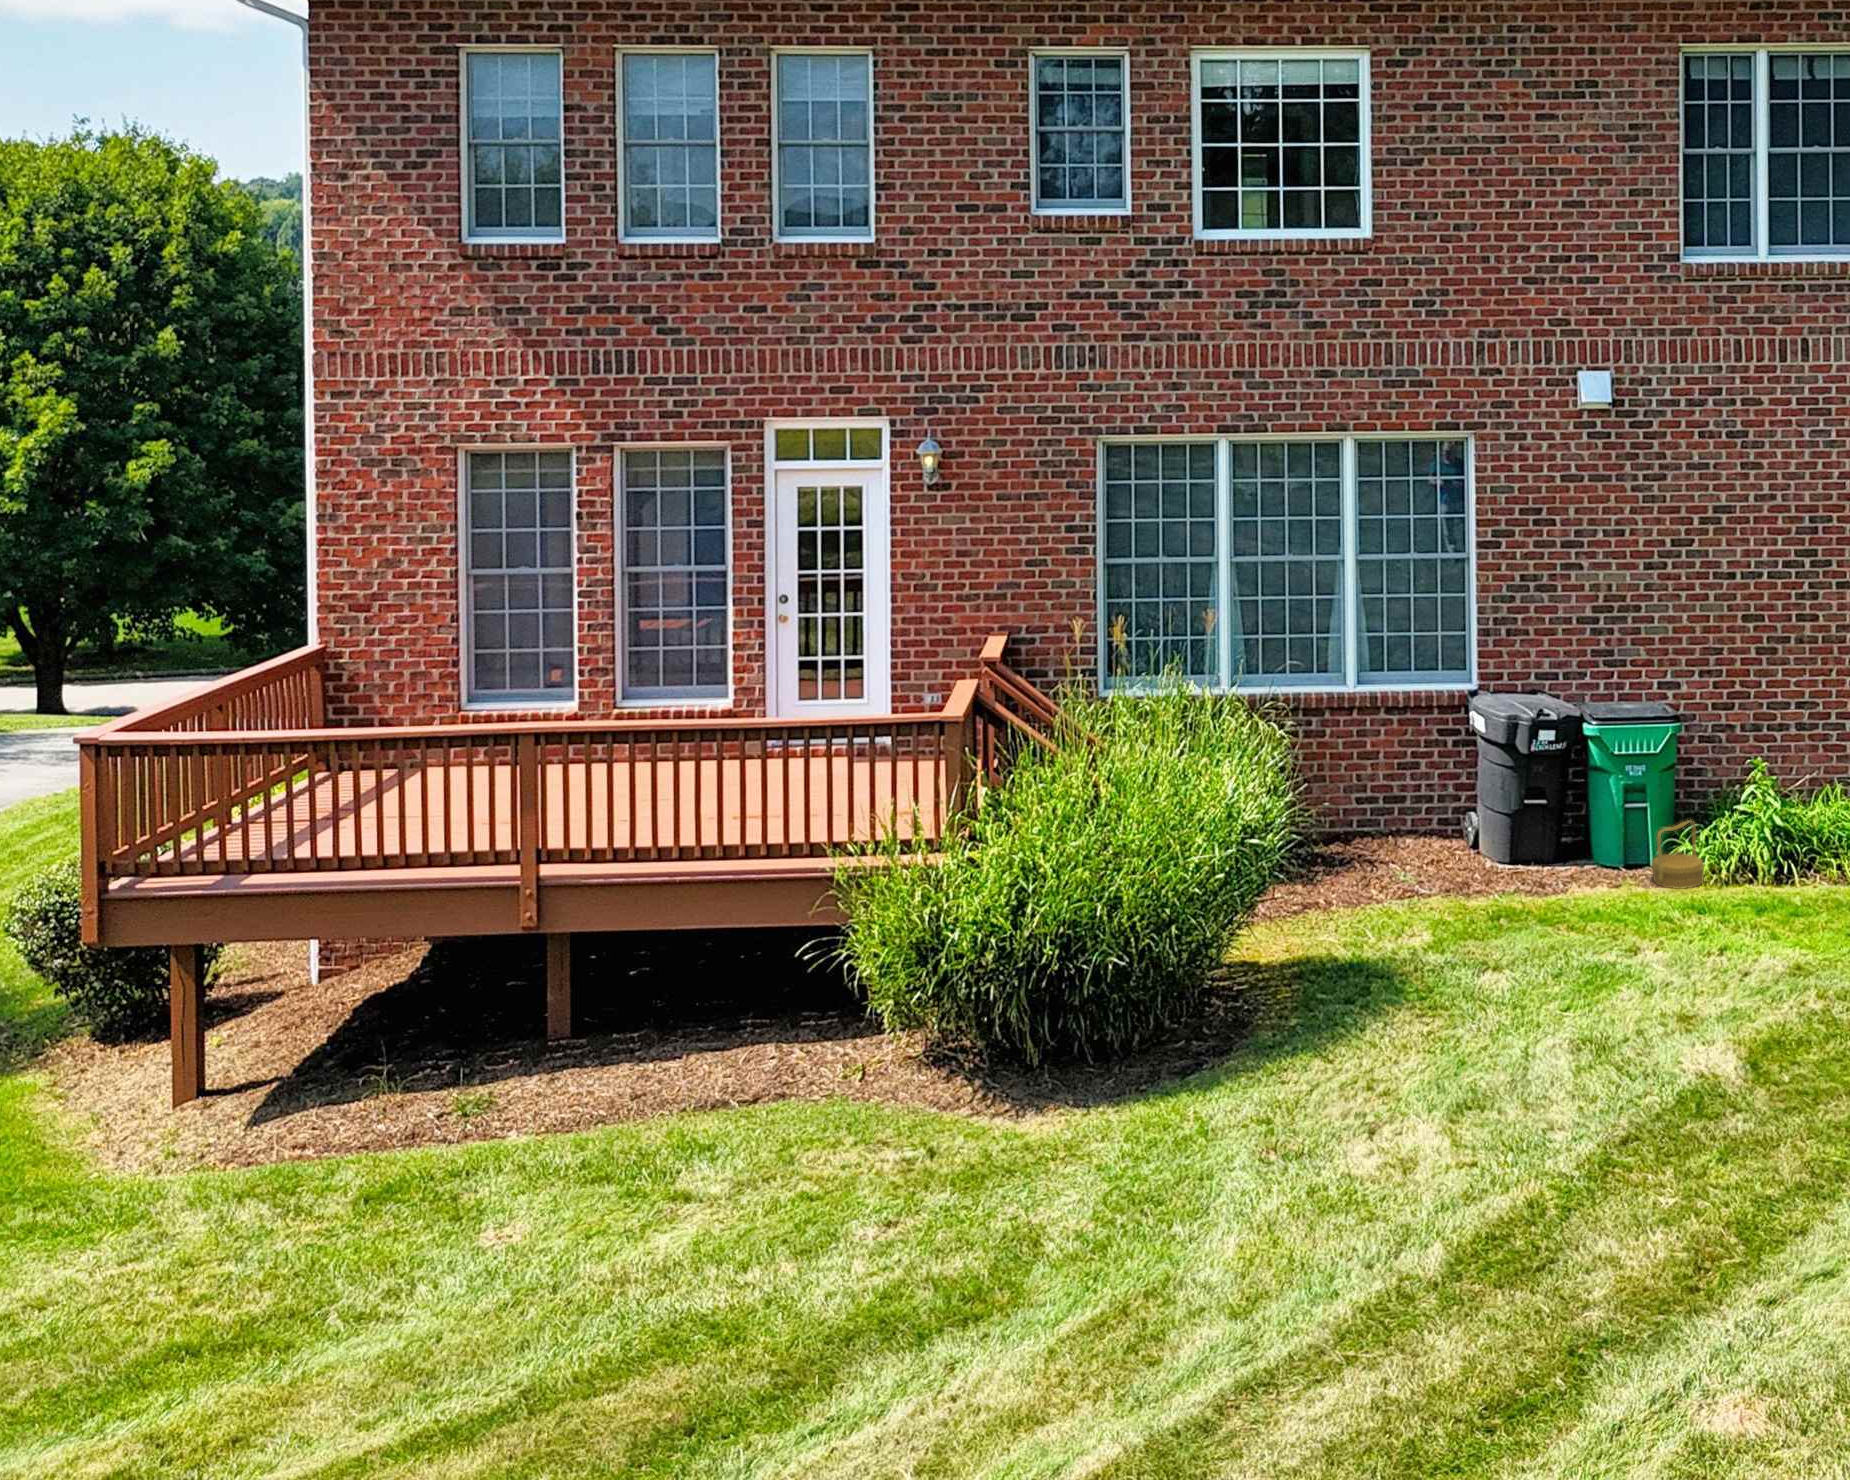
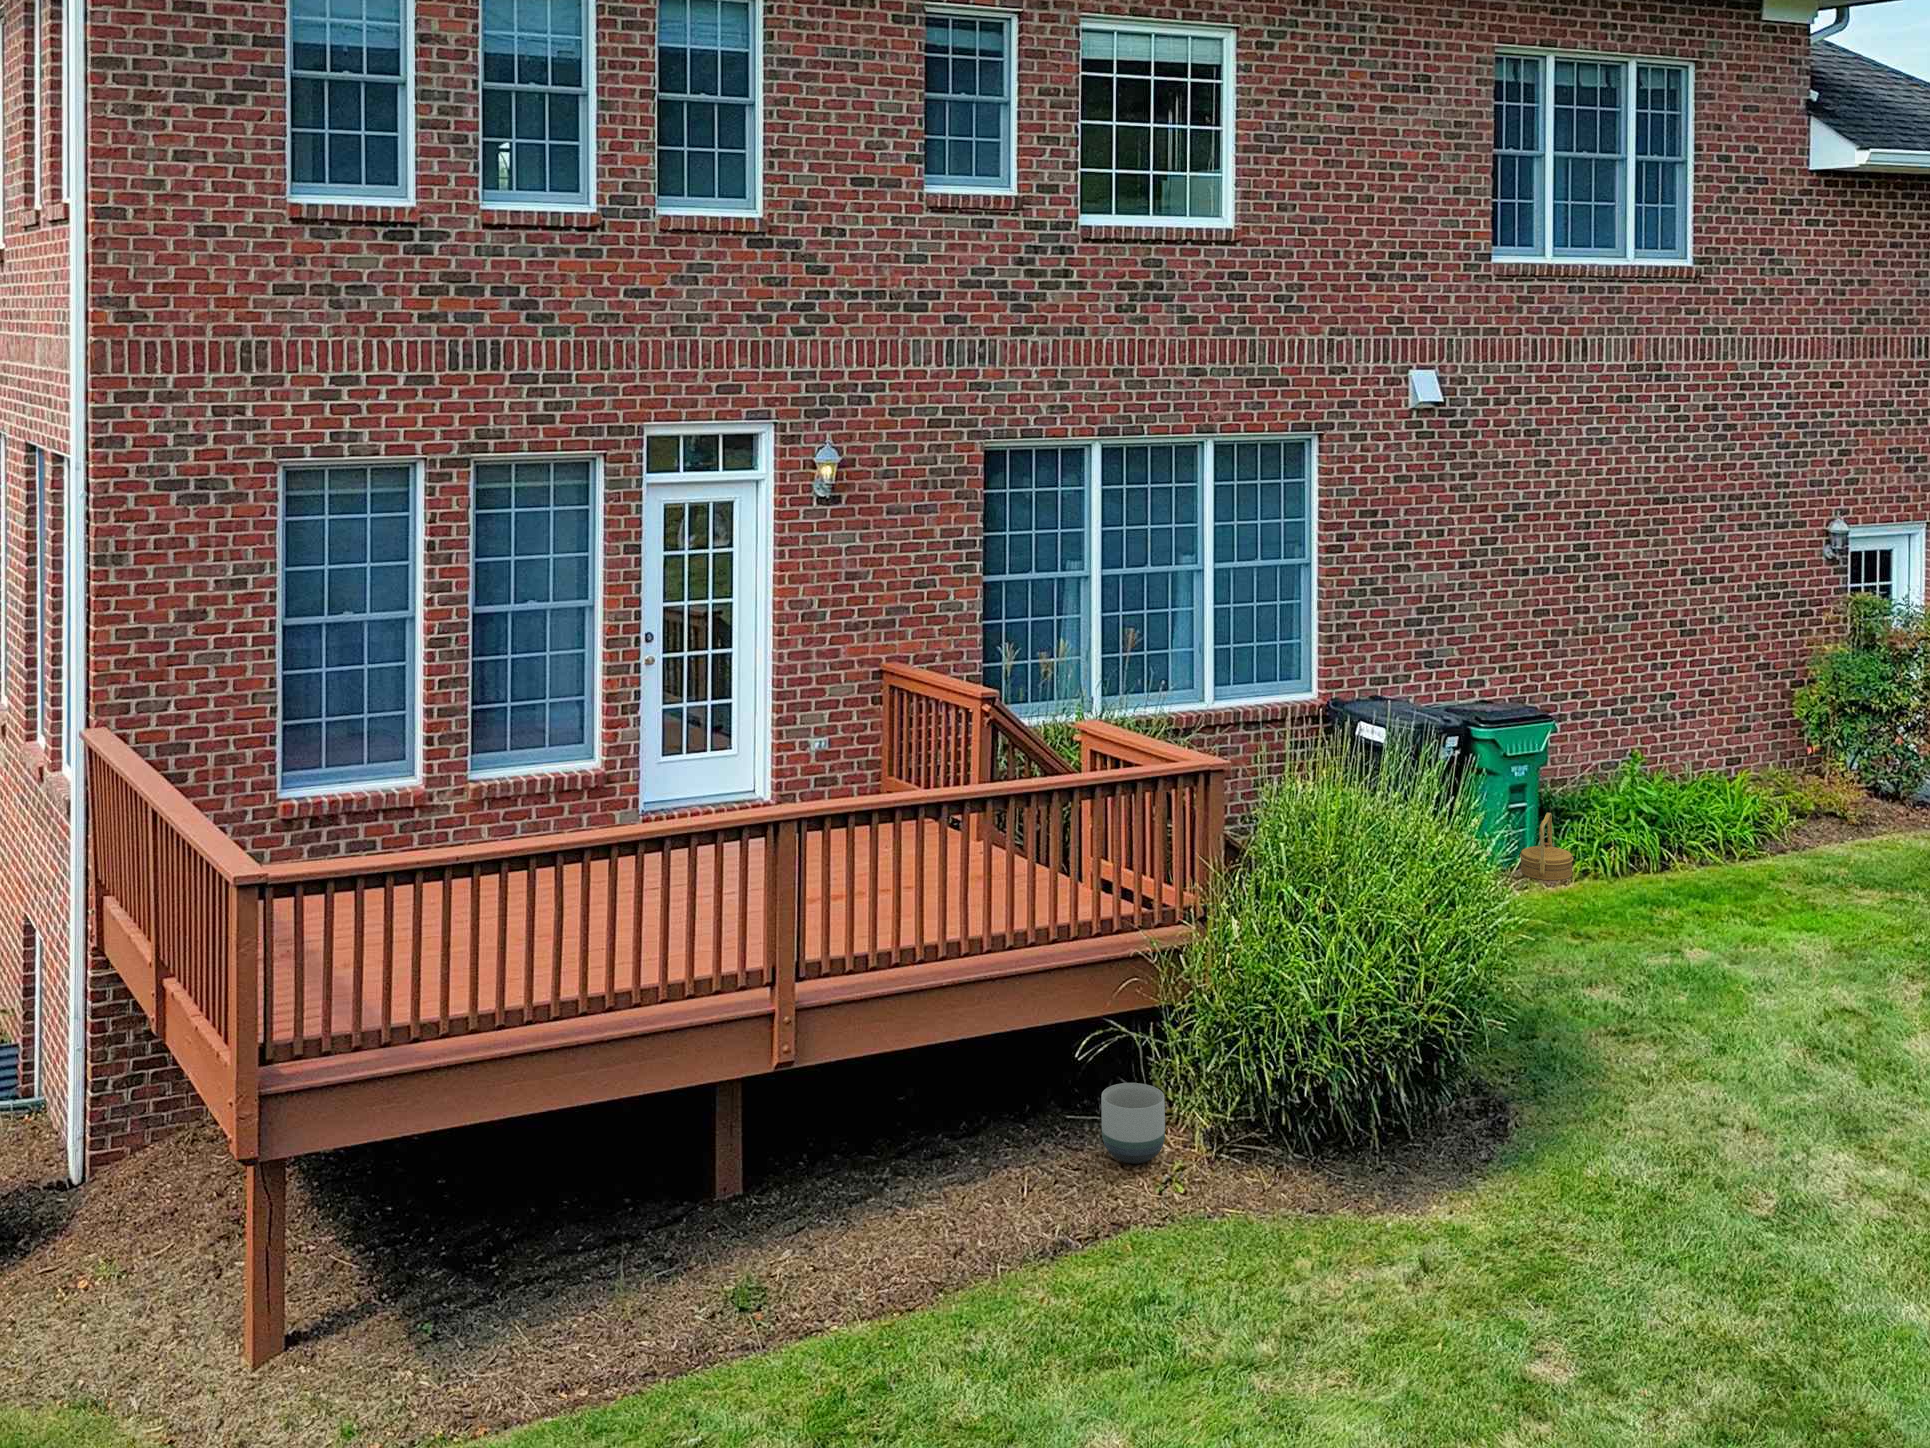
planter: none [842,997,901,1067] -> present [1101,1083,1165,1164]

